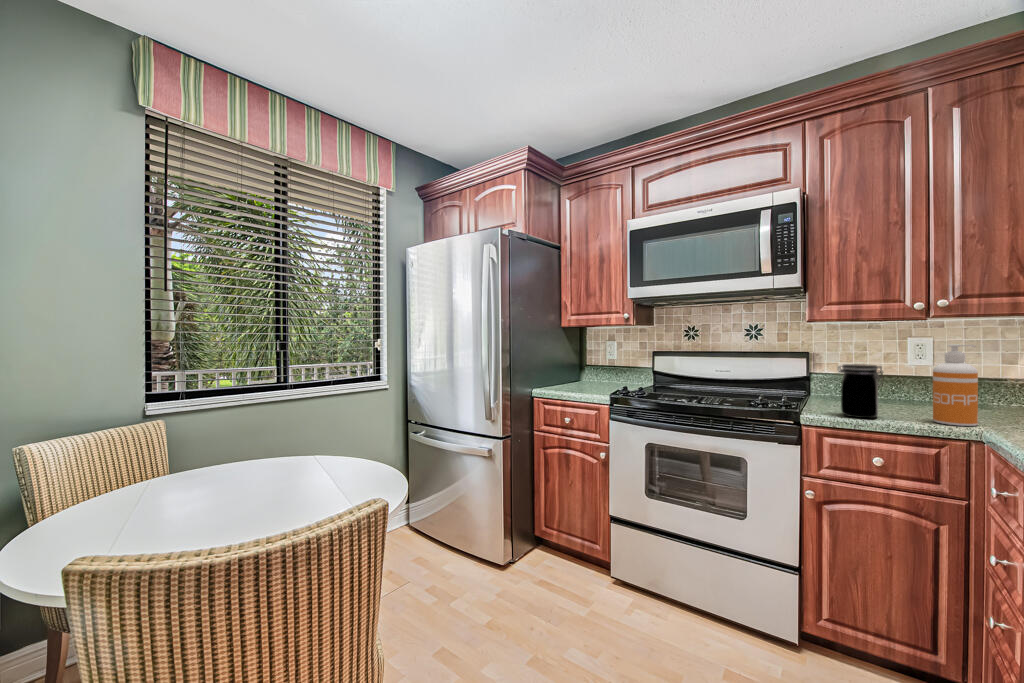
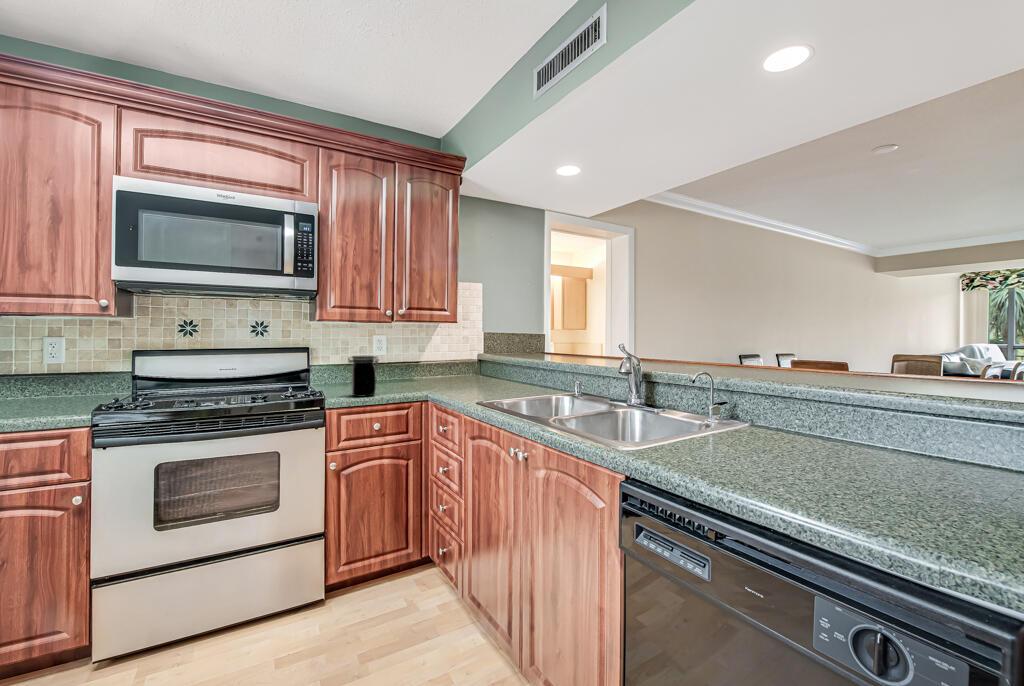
soap dispenser: present [933,344,978,426] -> none [403,340,424,393]

